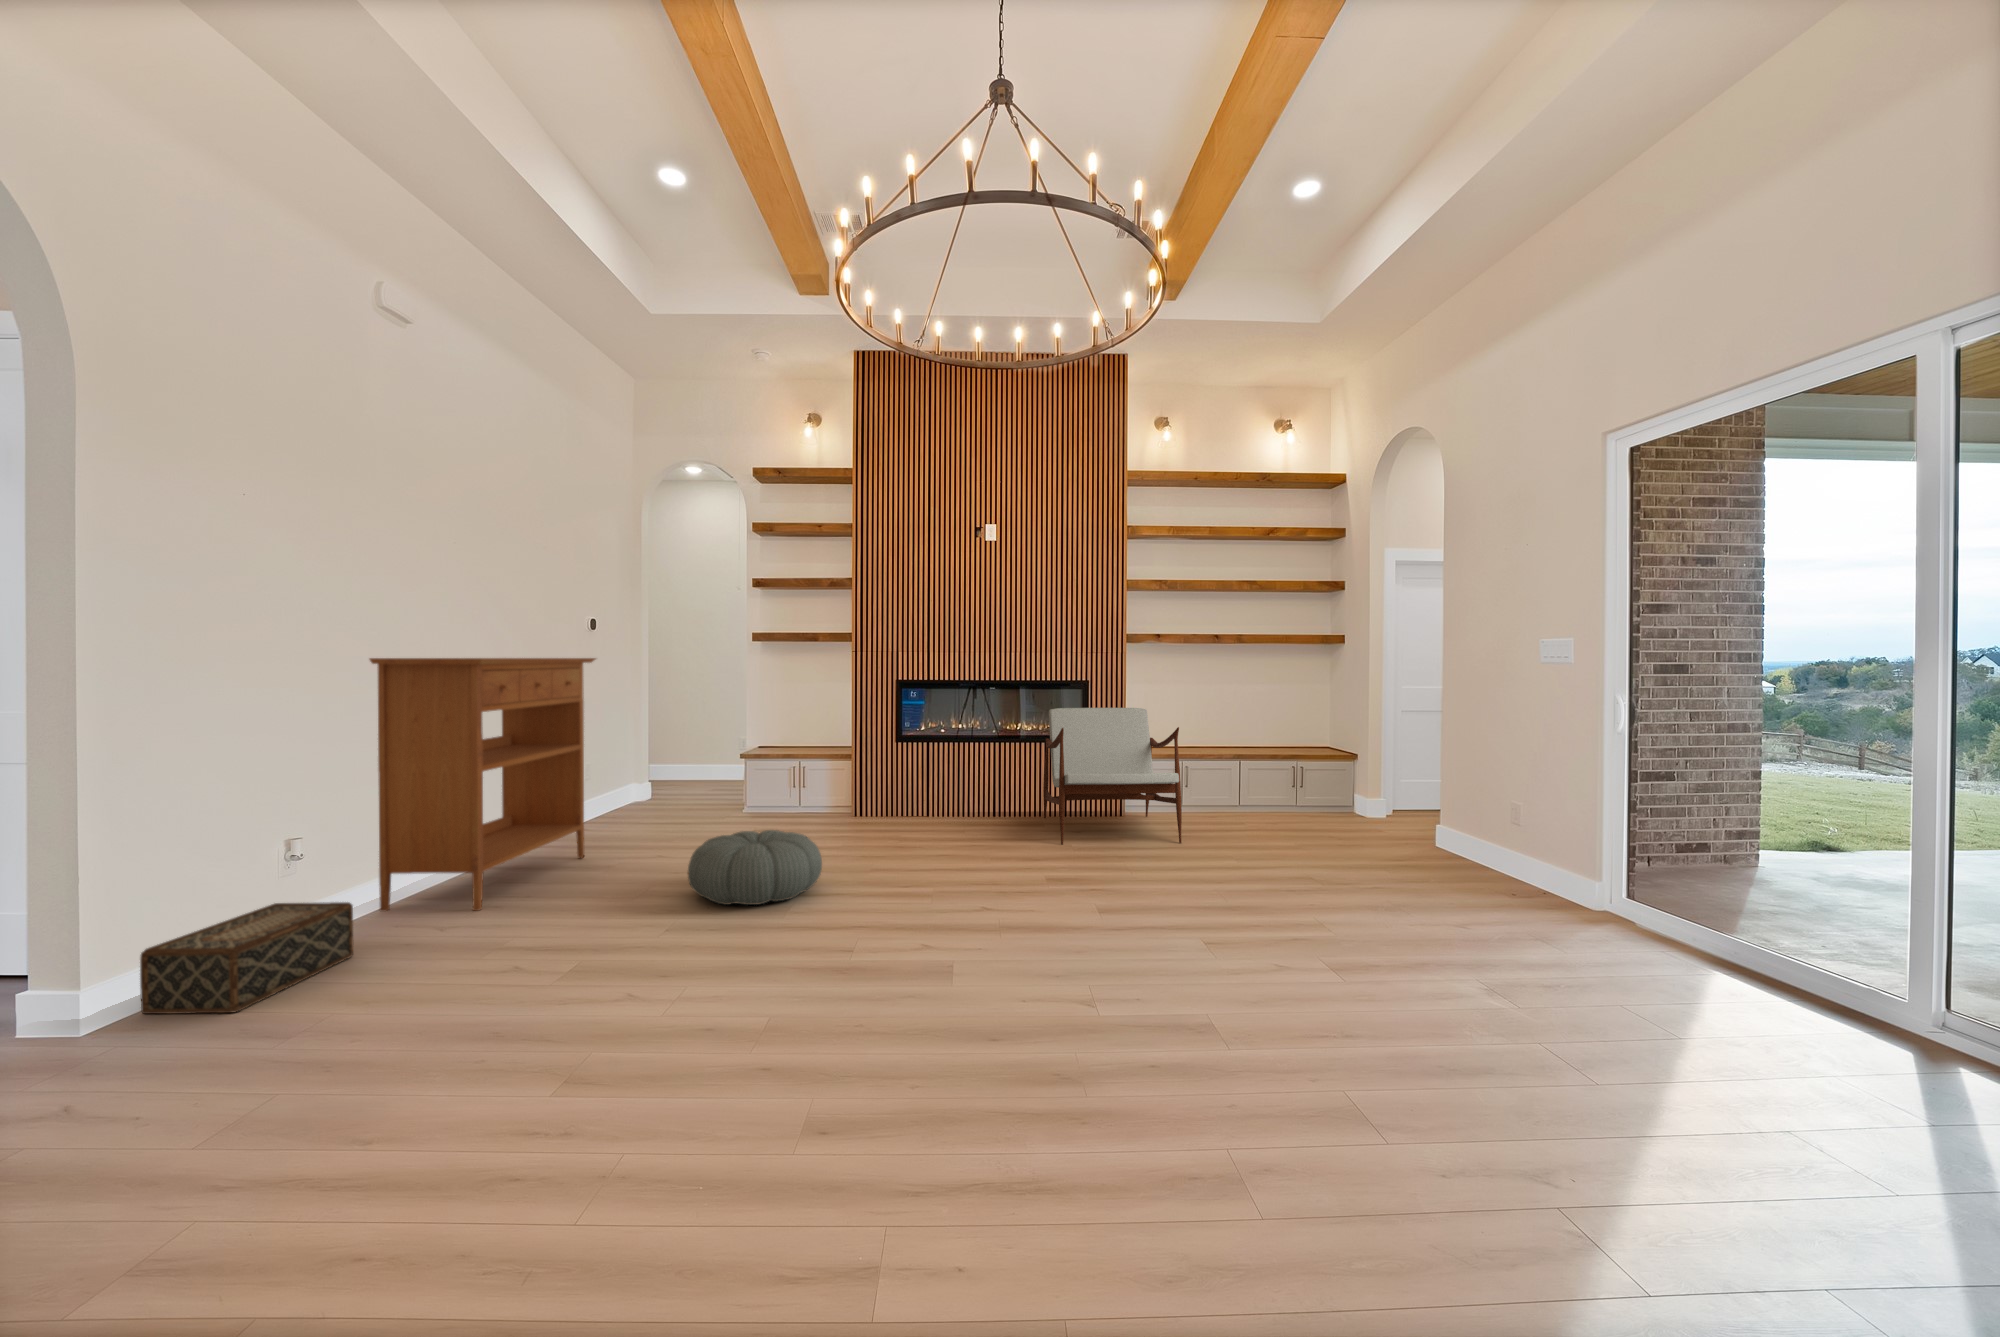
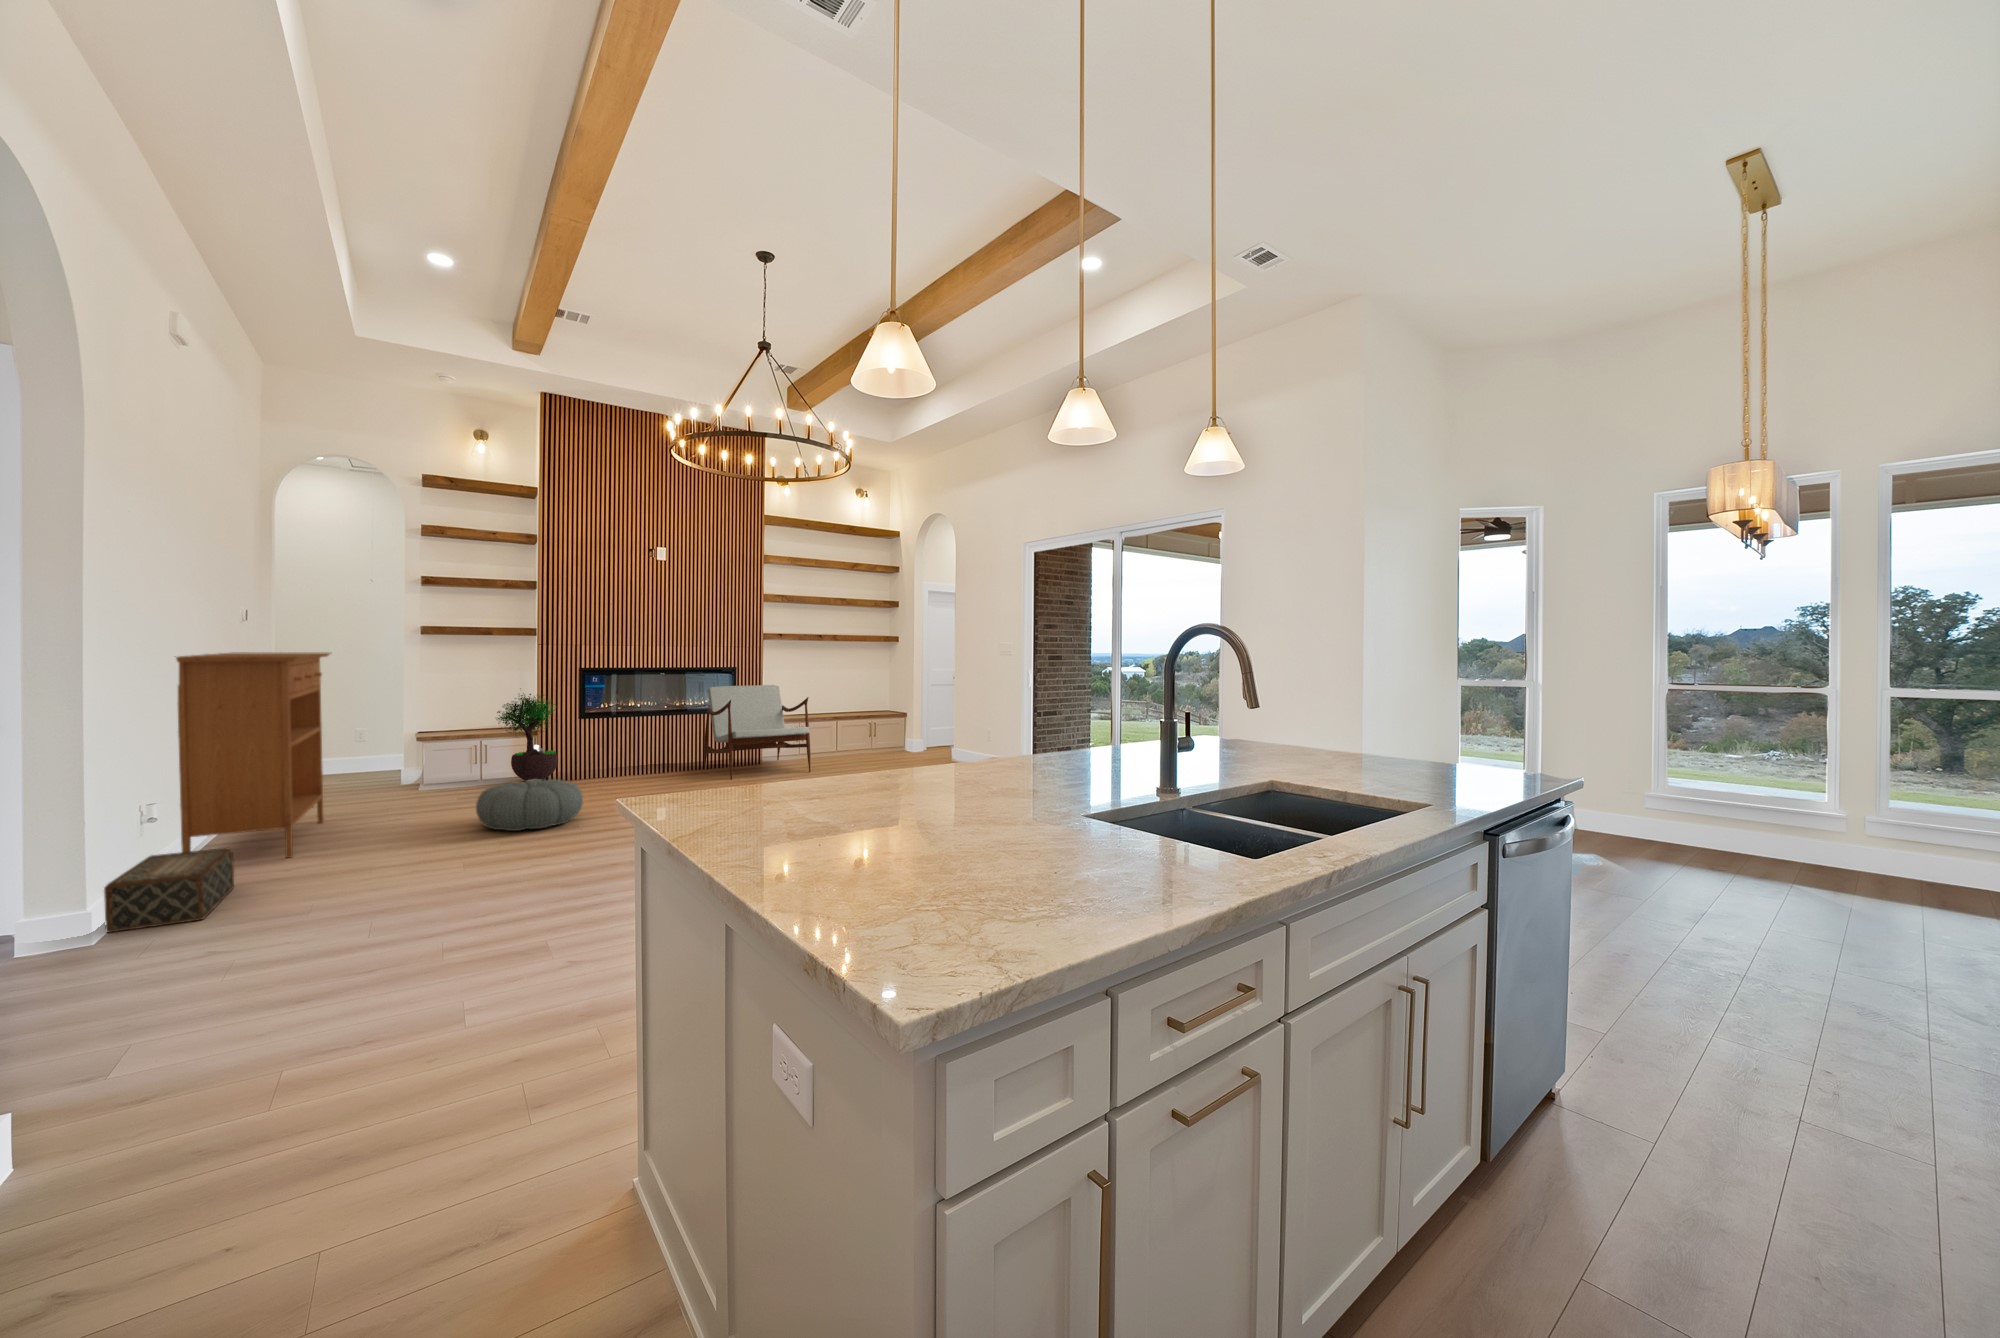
potted tree: none [792,705,866,821] -> present [497,694,558,781]

